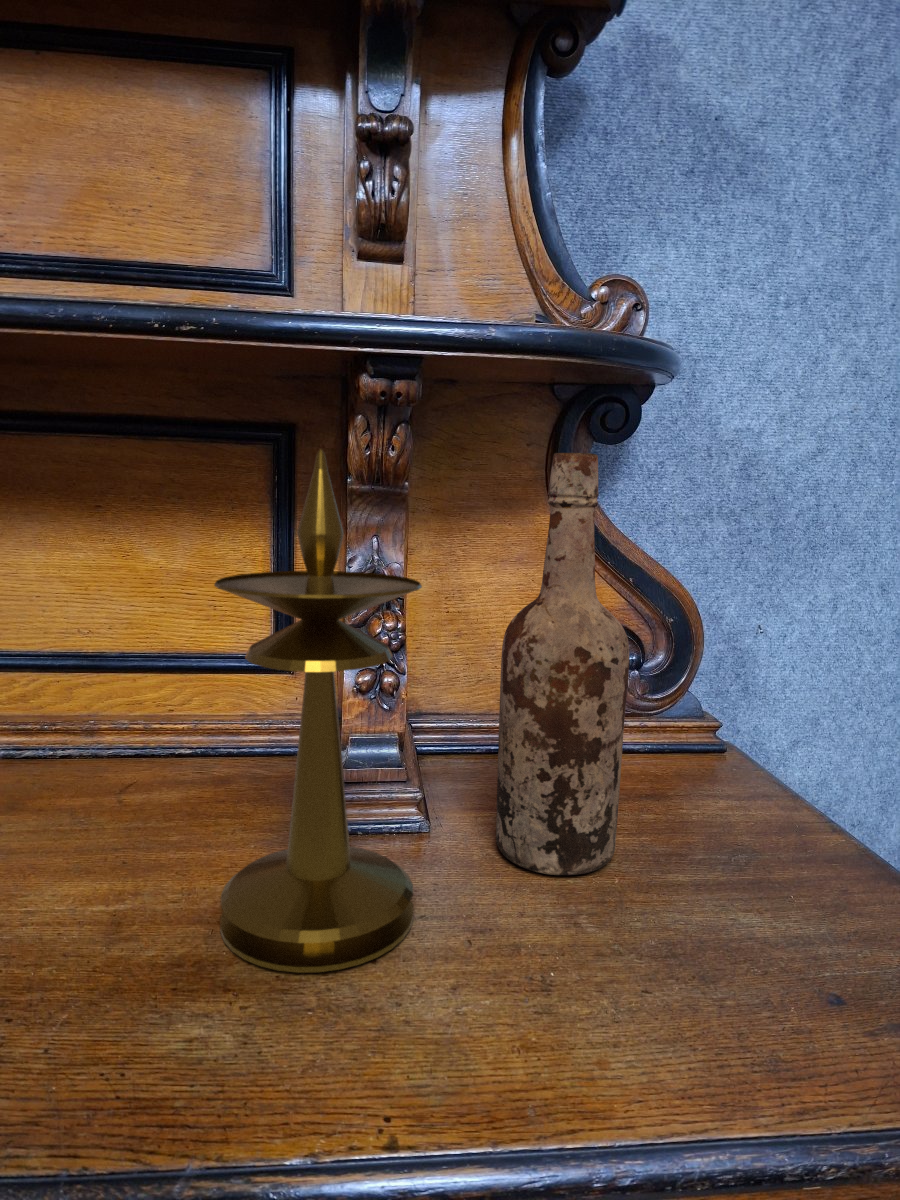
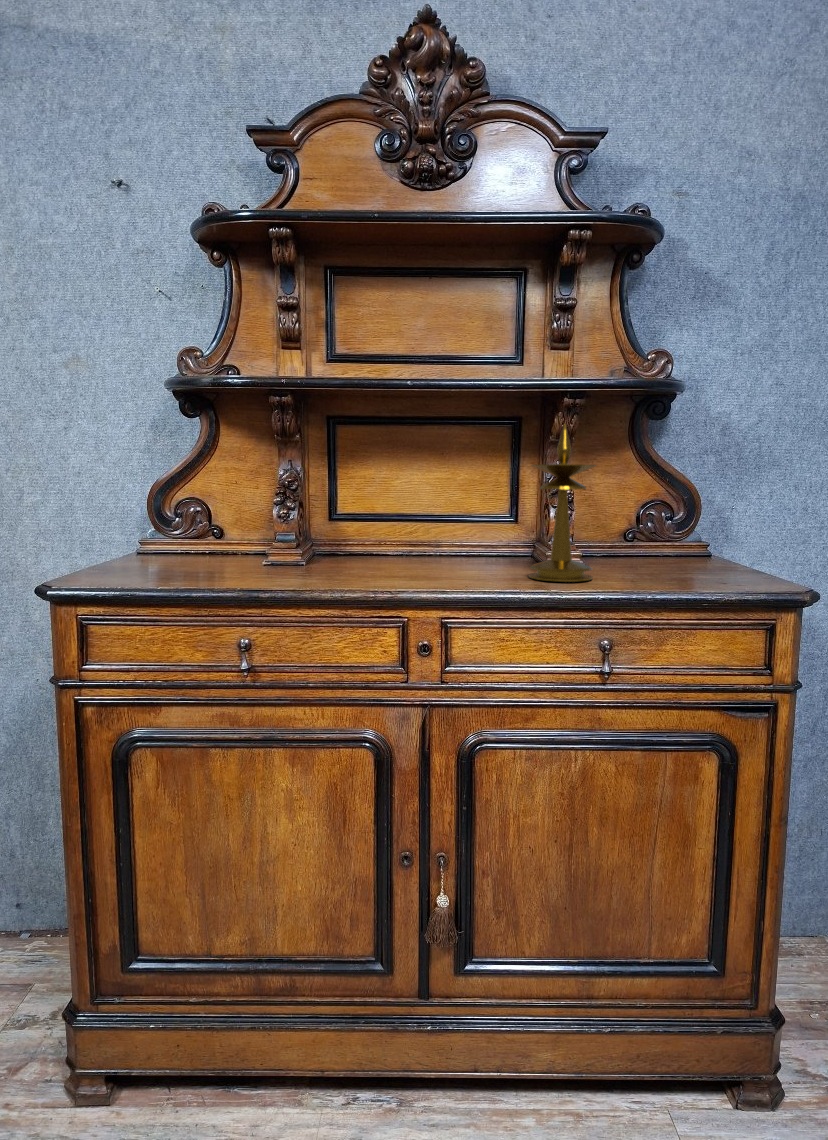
wine bottle: present [496,453,629,875] -> none [615,423,665,574]

